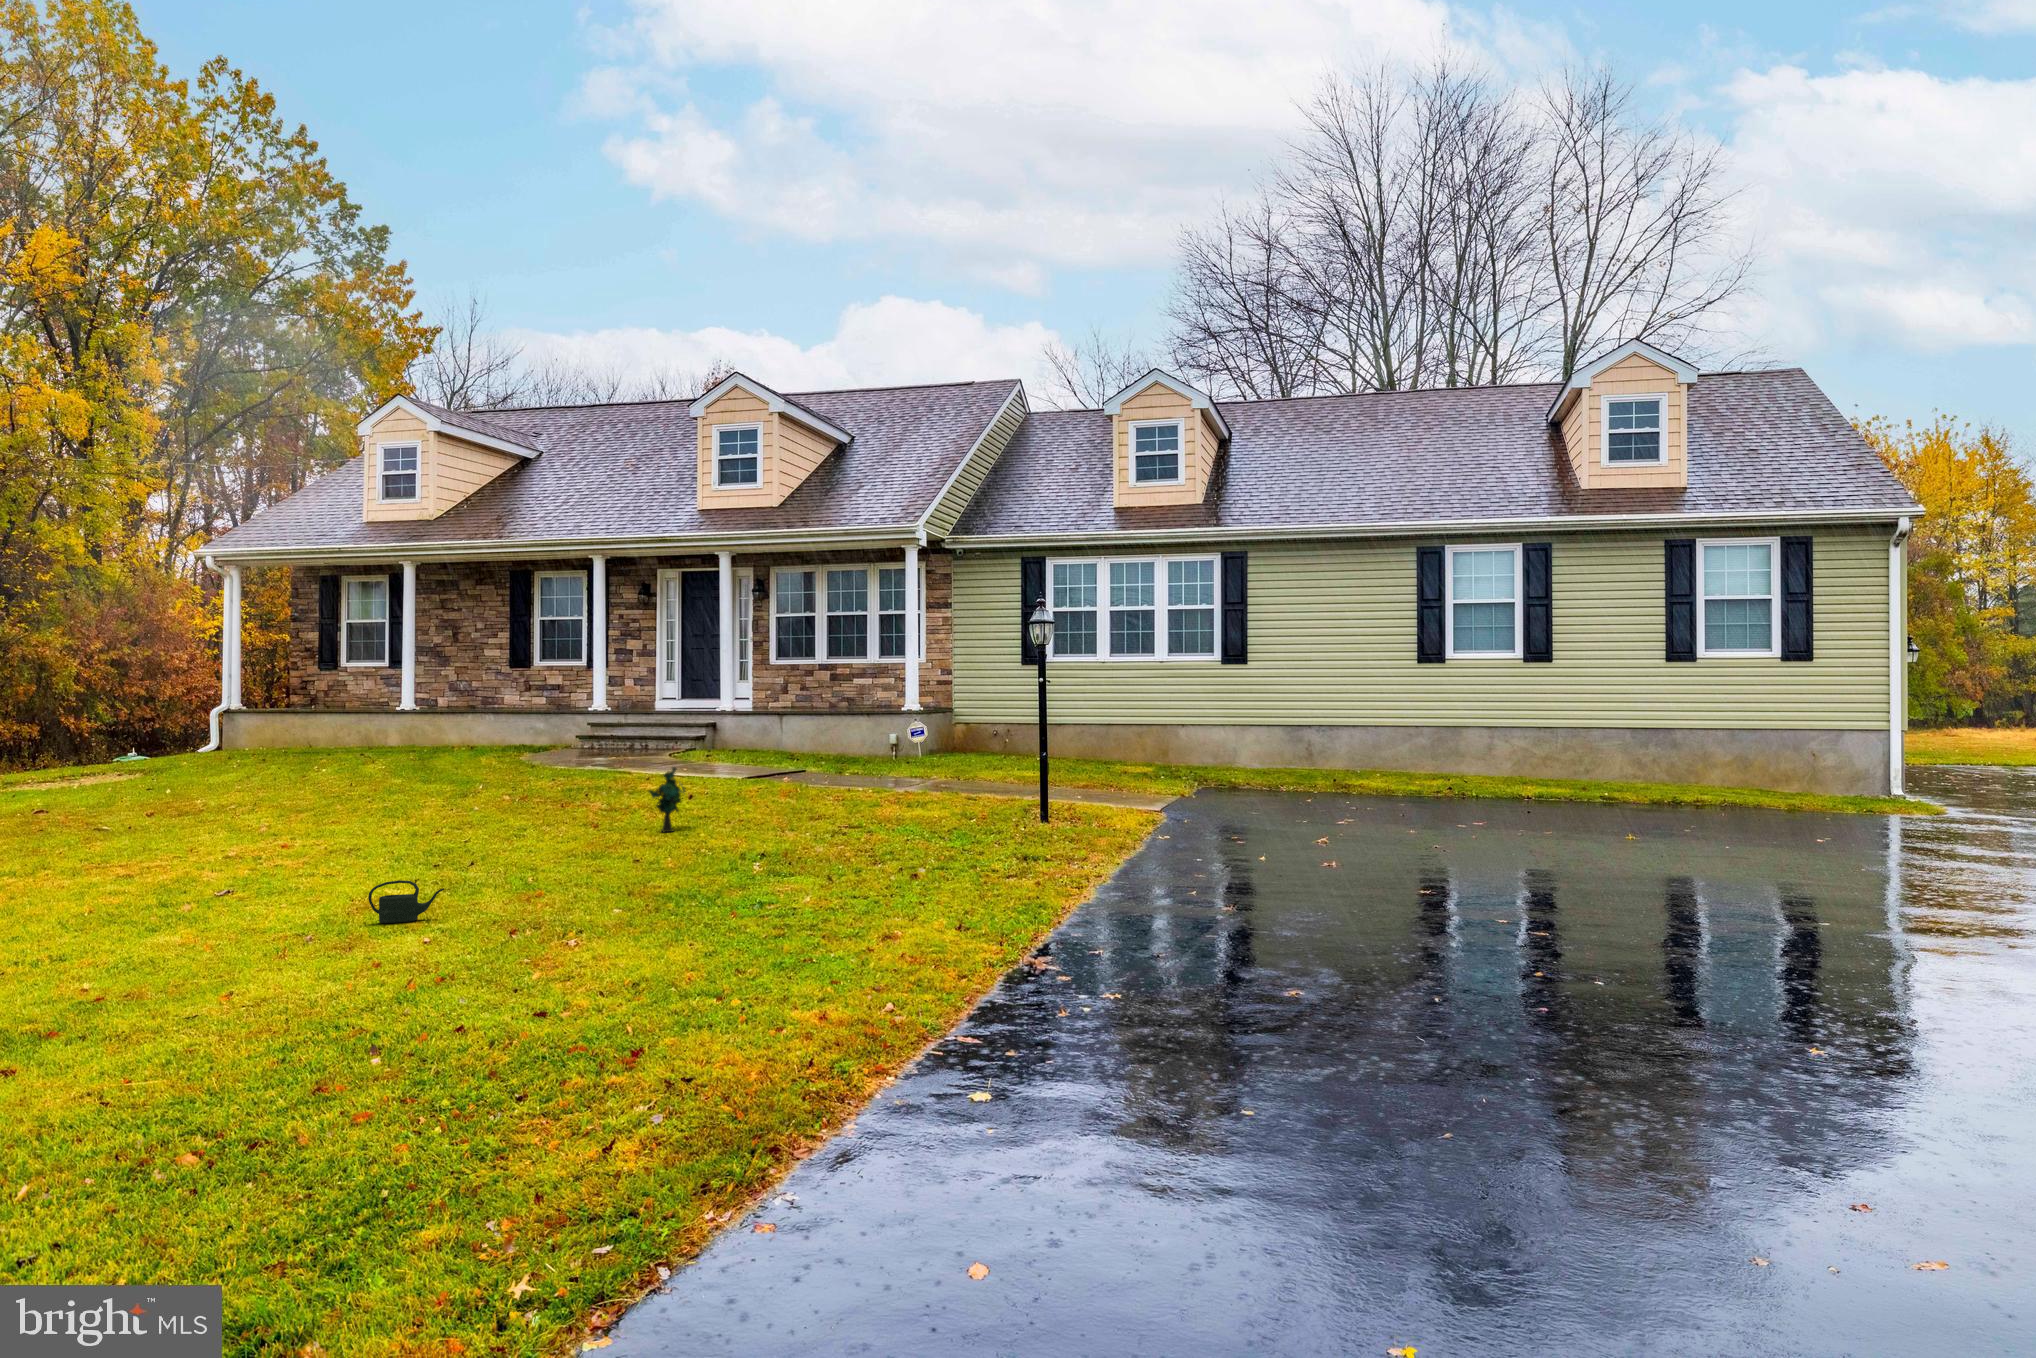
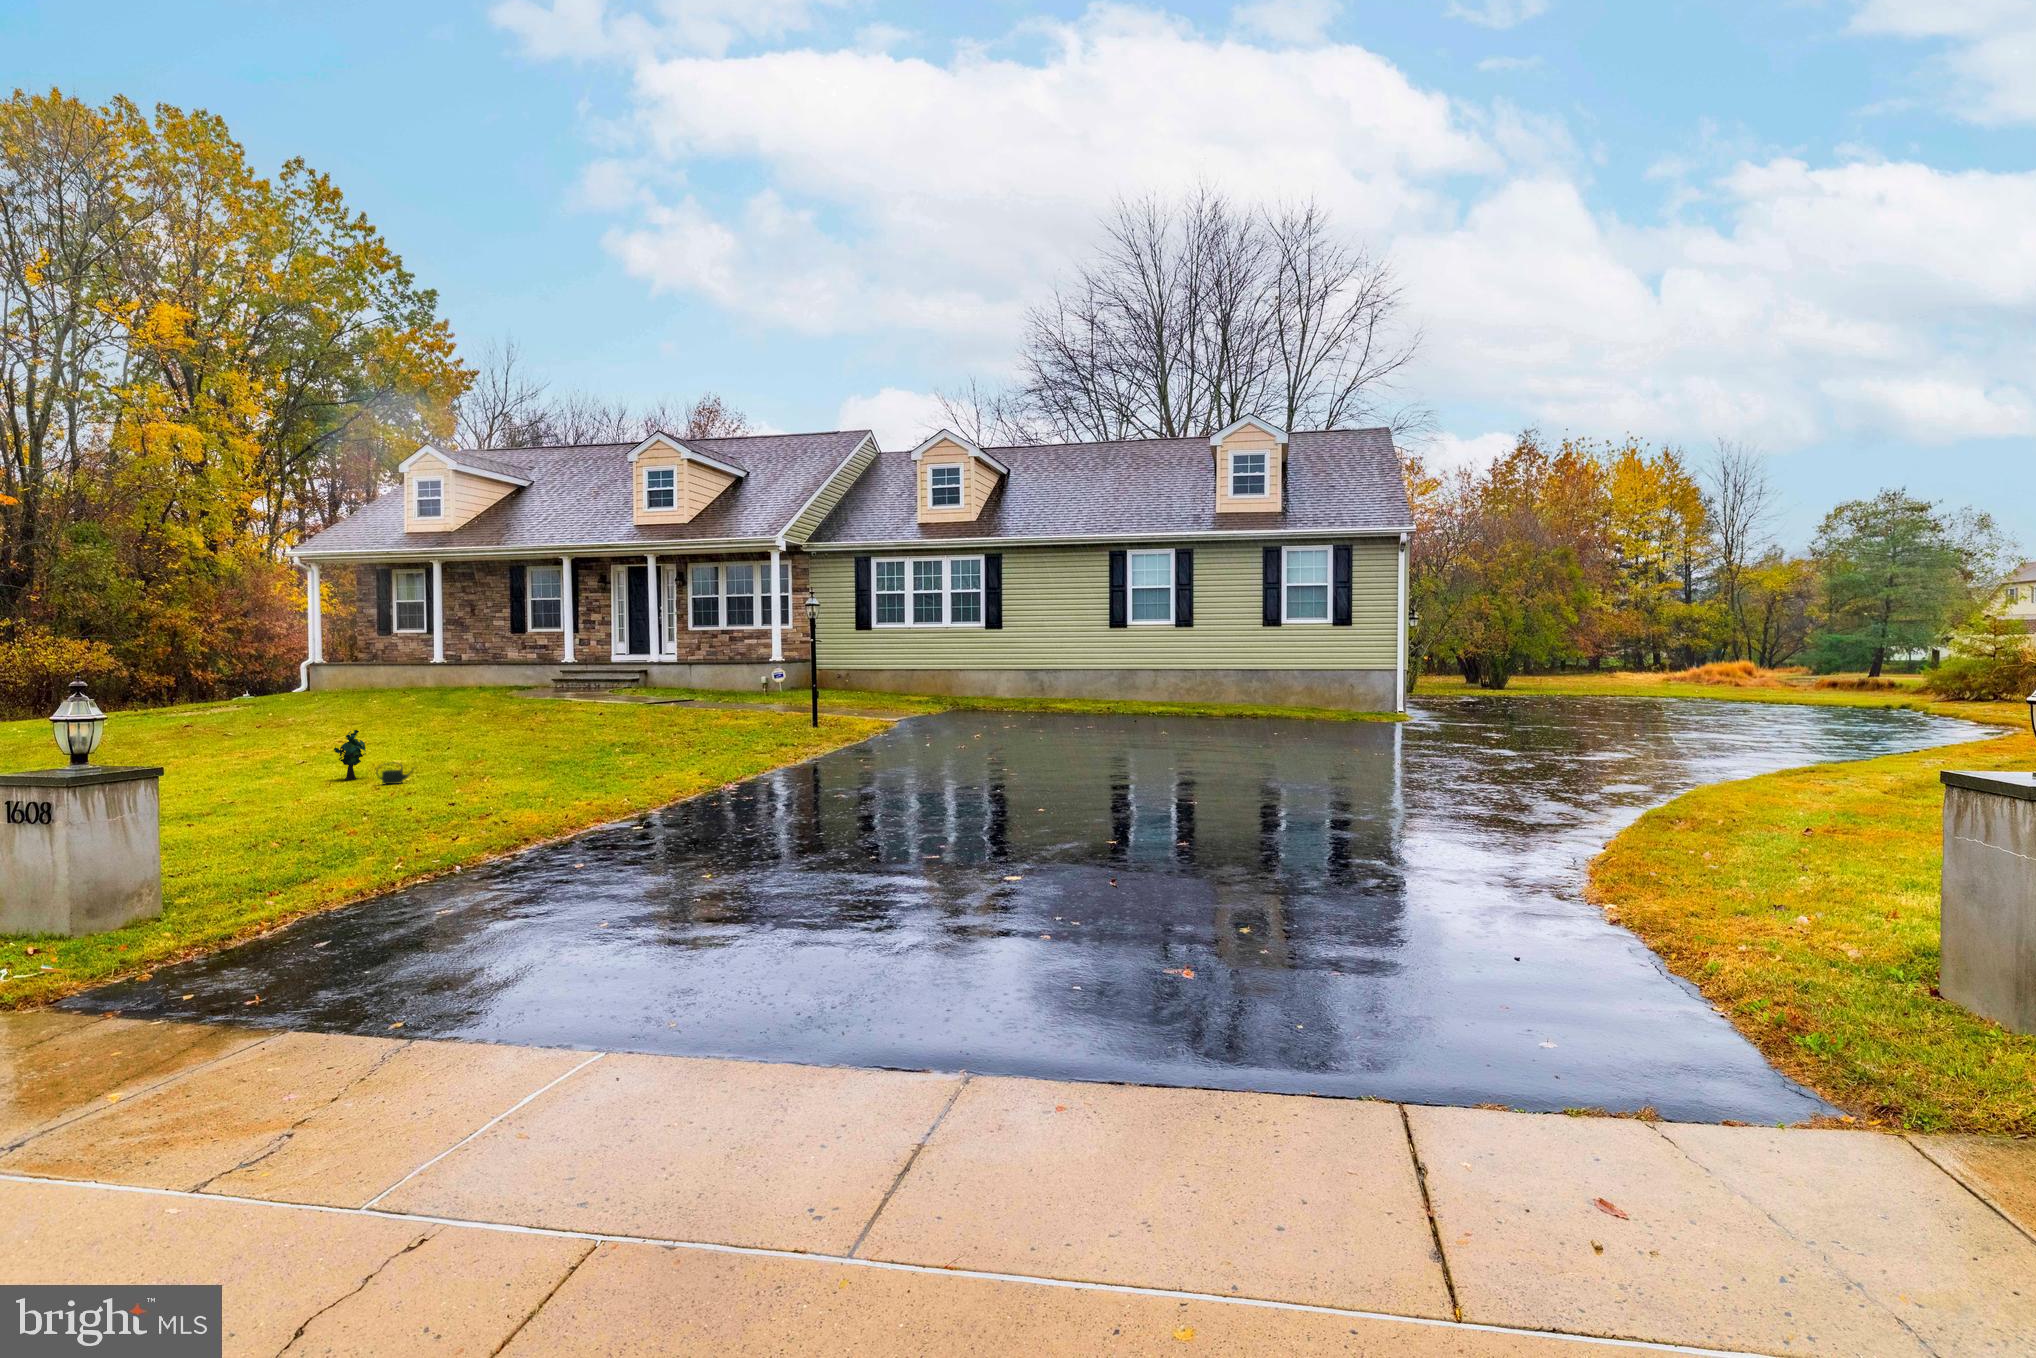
decorative plant: present [649,767,686,832] -> present [334,730,366,780]

